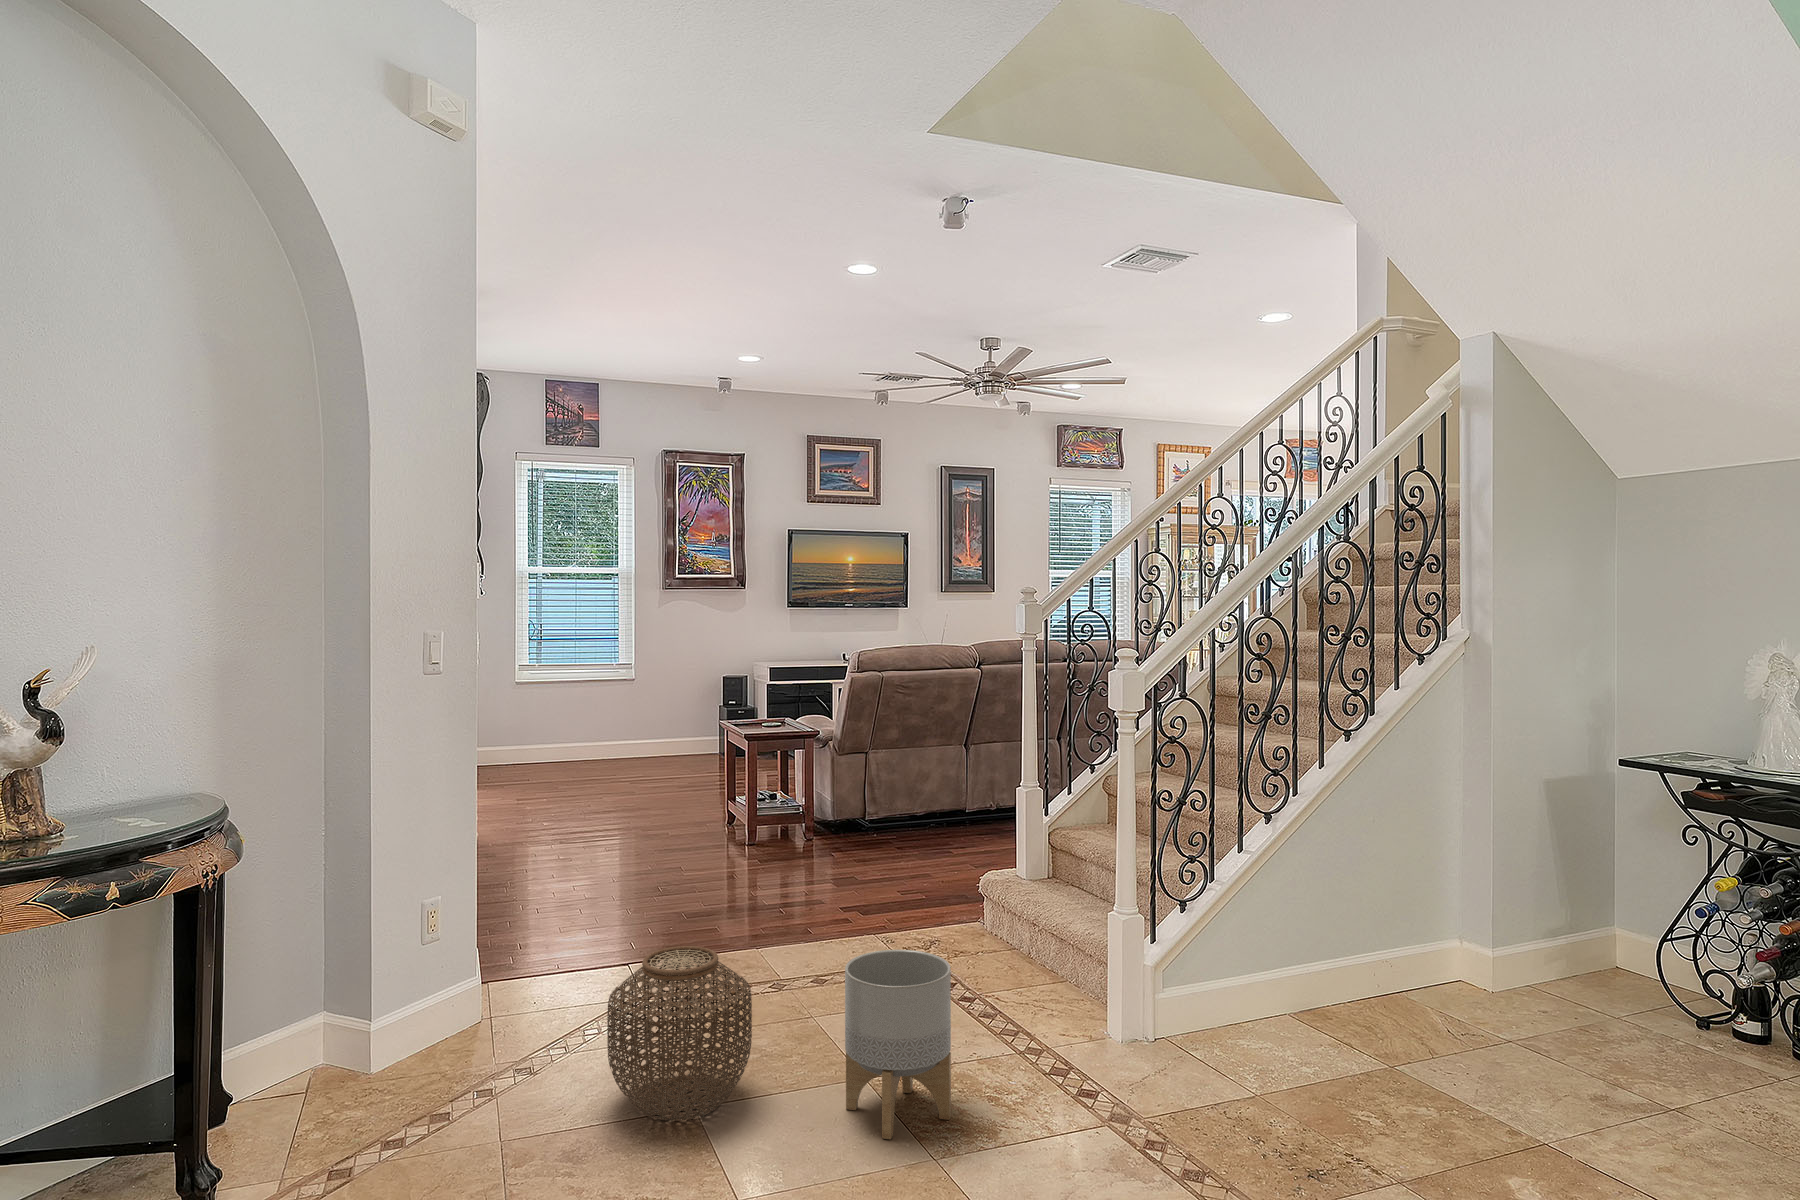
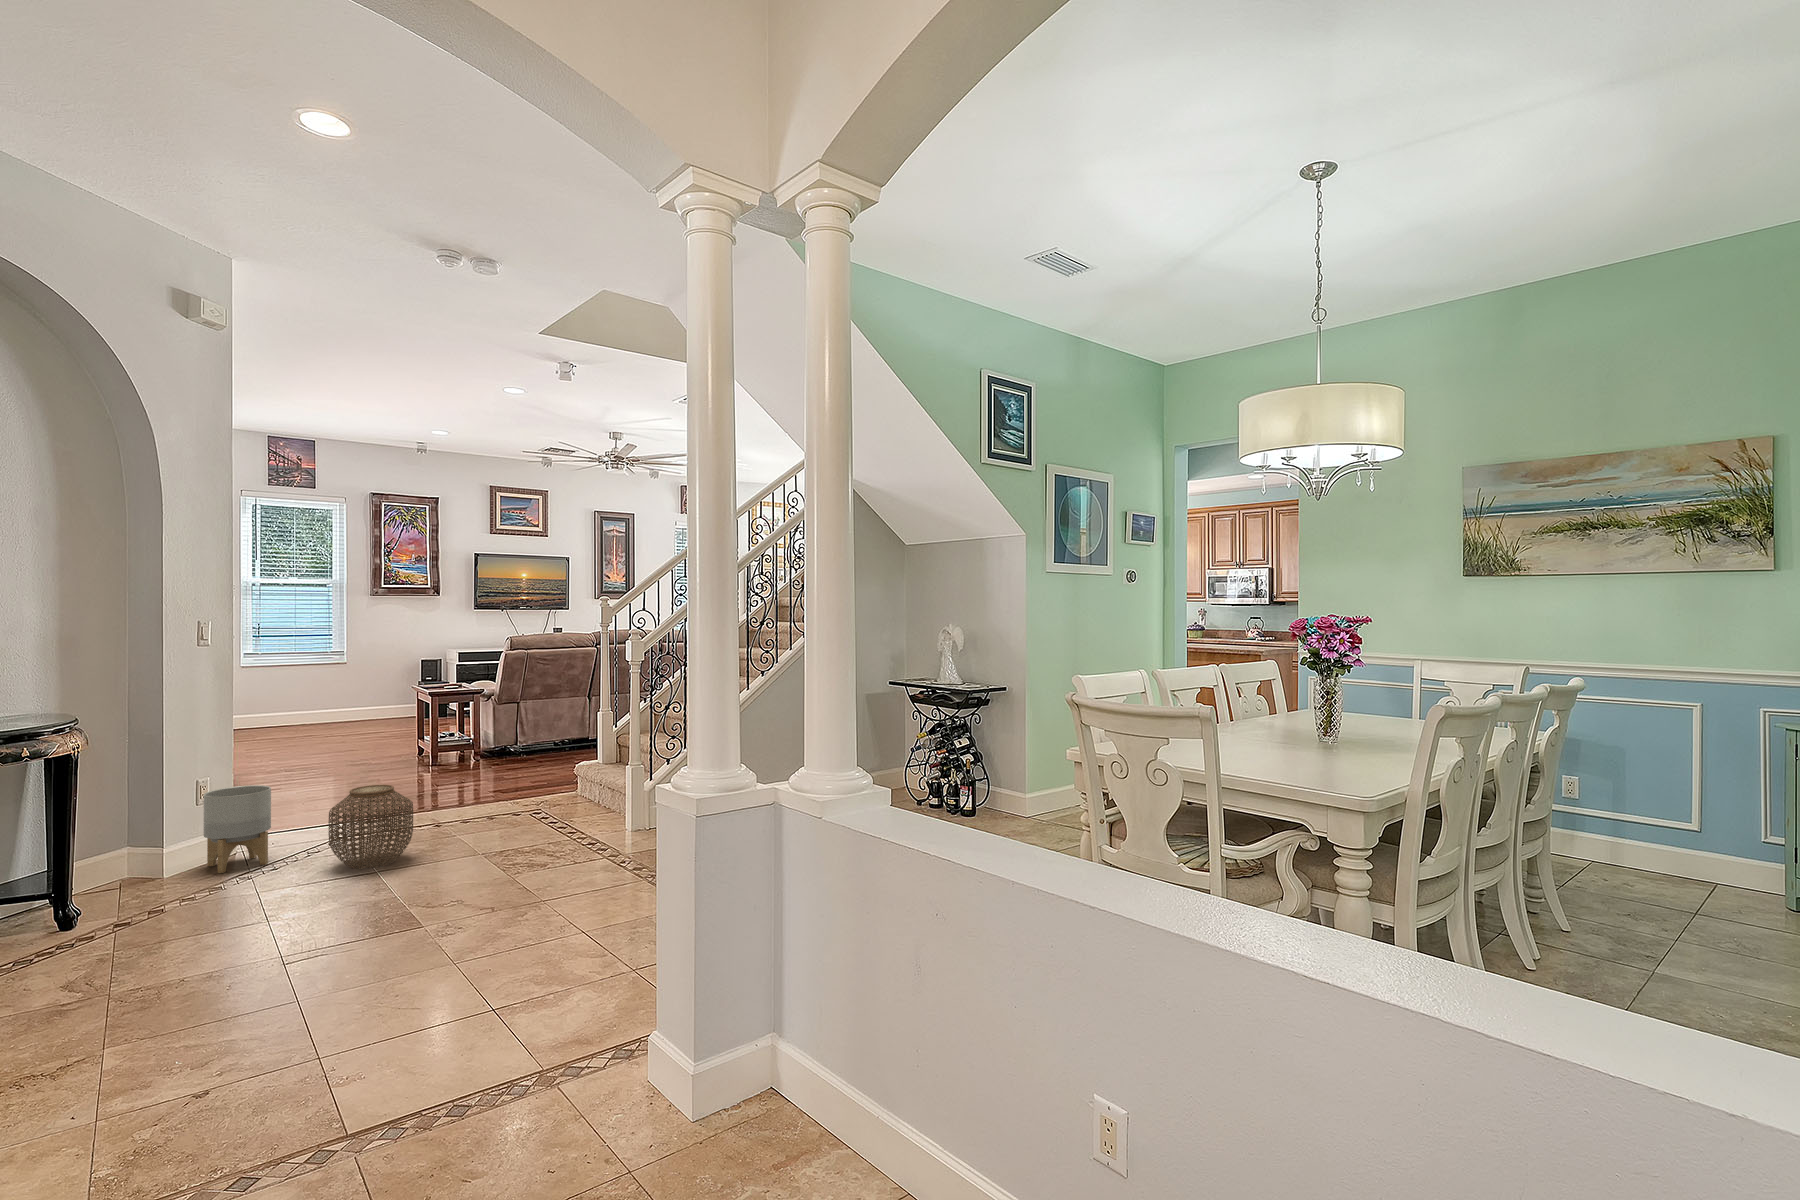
planter: present [845,950,951,1139] -> present [204,785,271,873]

